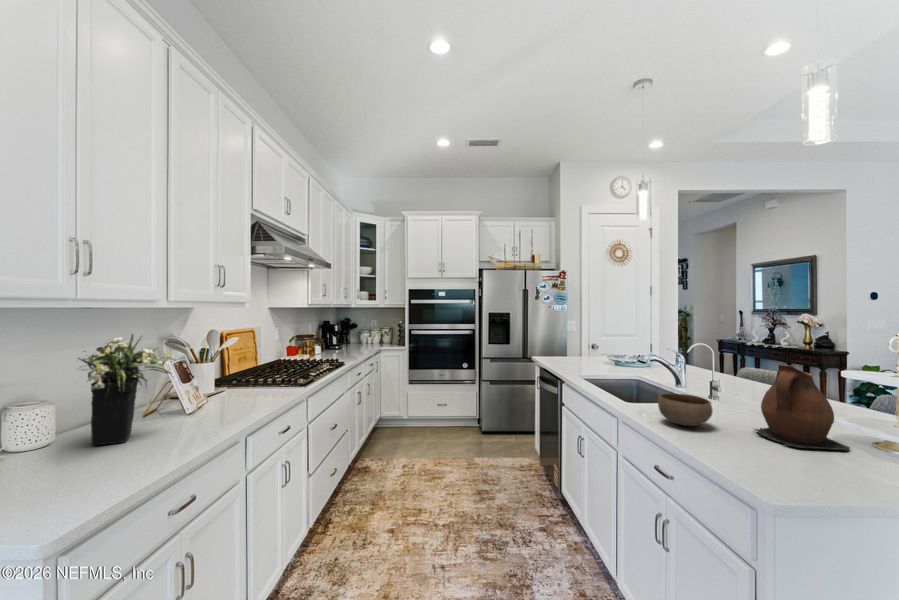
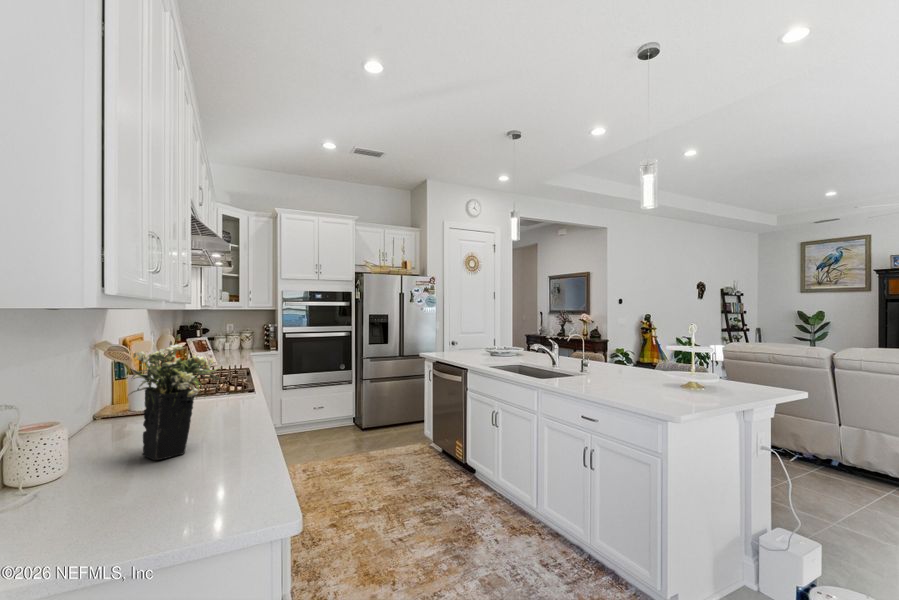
ceramic pitcher: present [755,364,850,451] -> none [616,343,661,388]
bowl: present [658,394,712,426] -> none [568,367,599,386]

